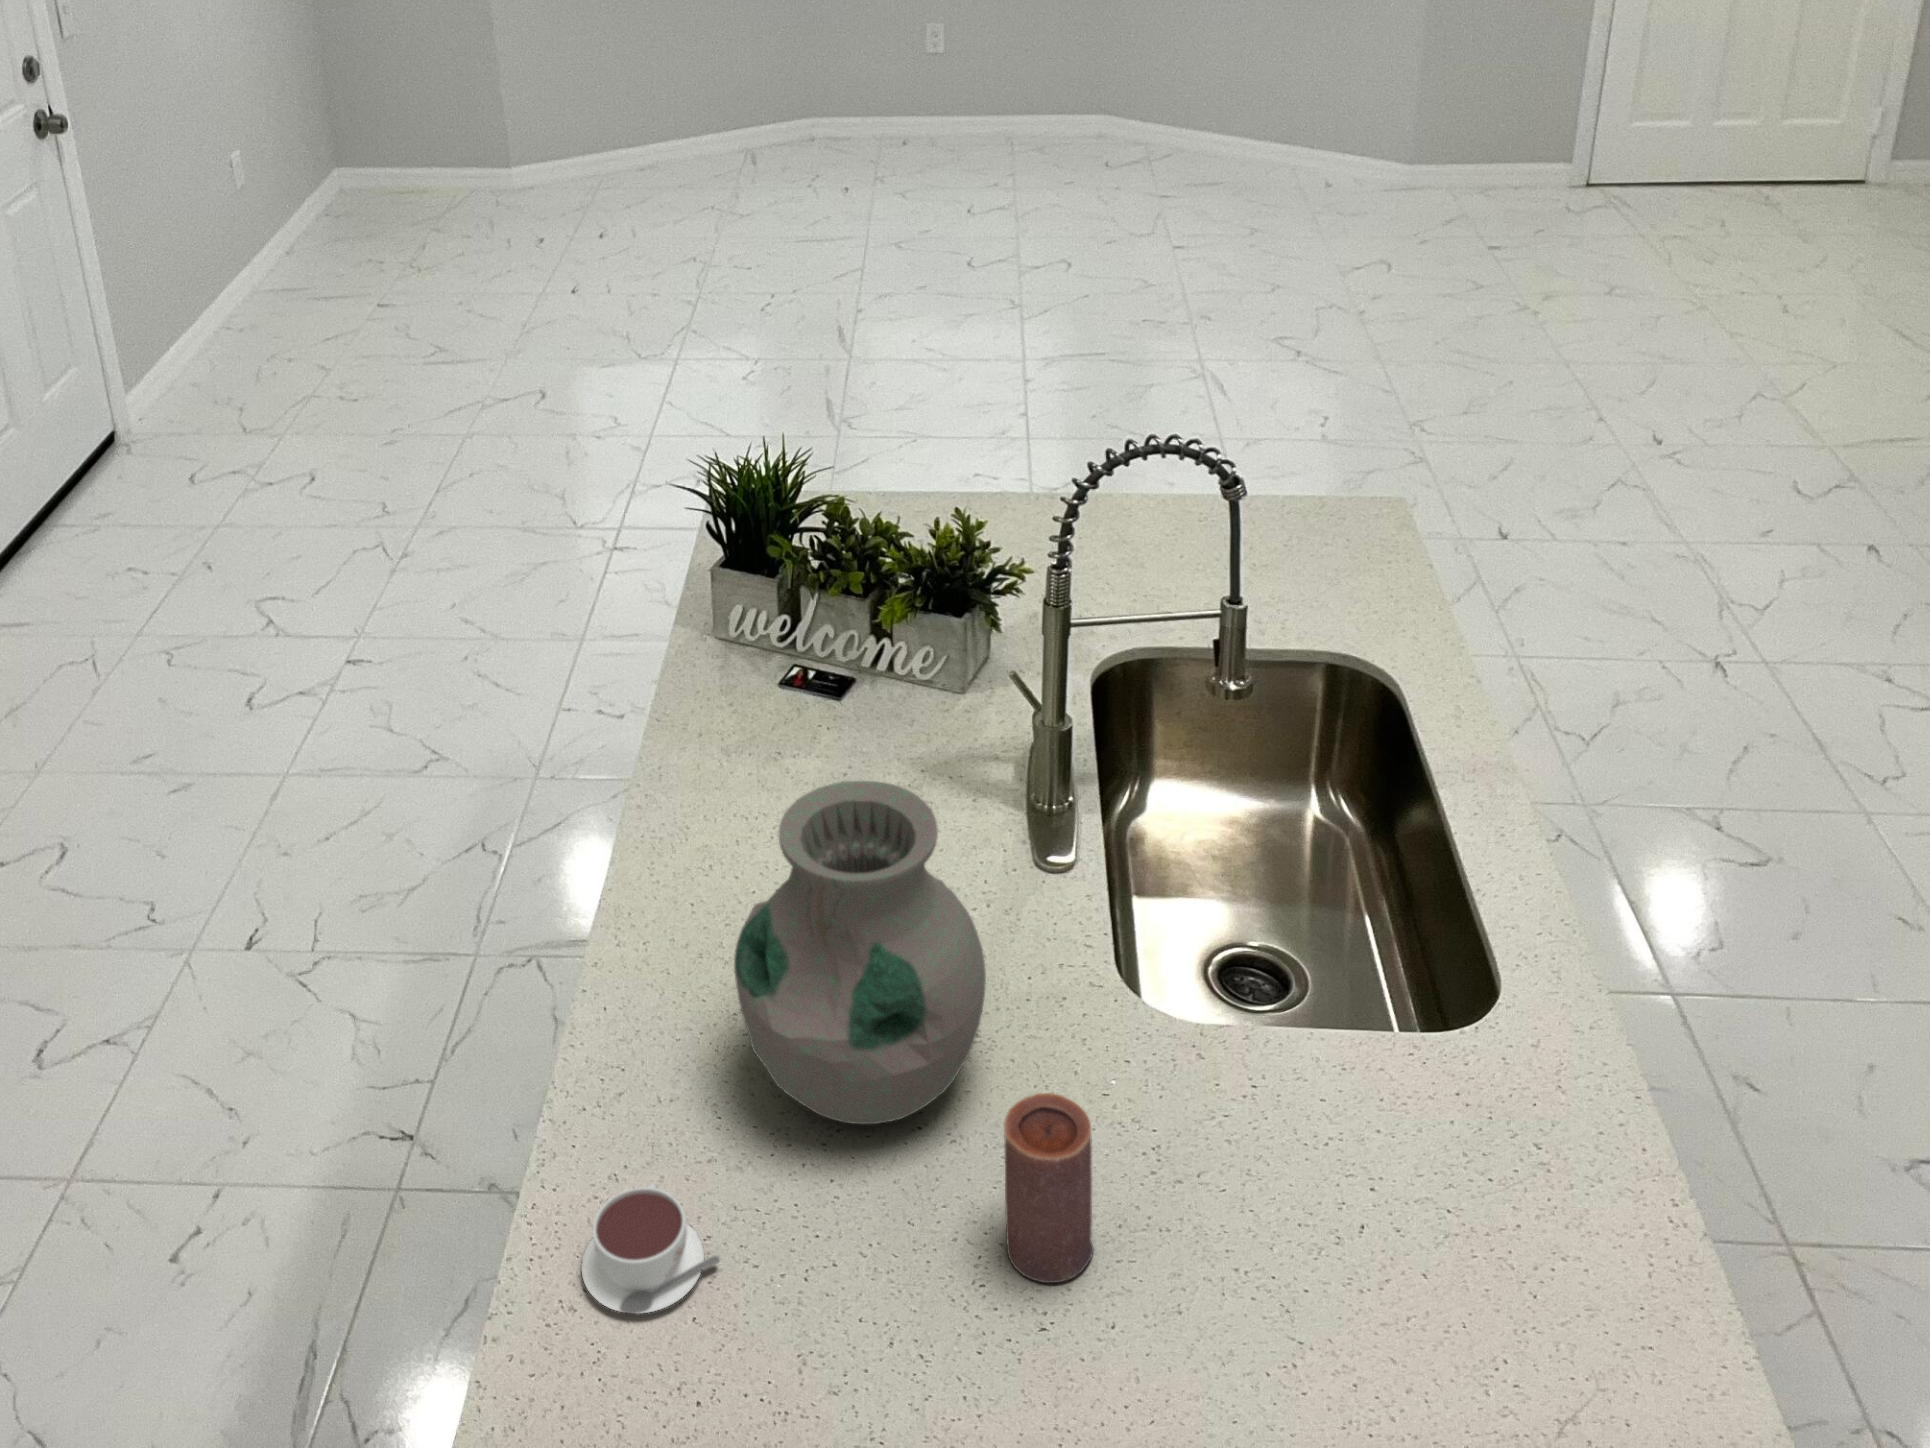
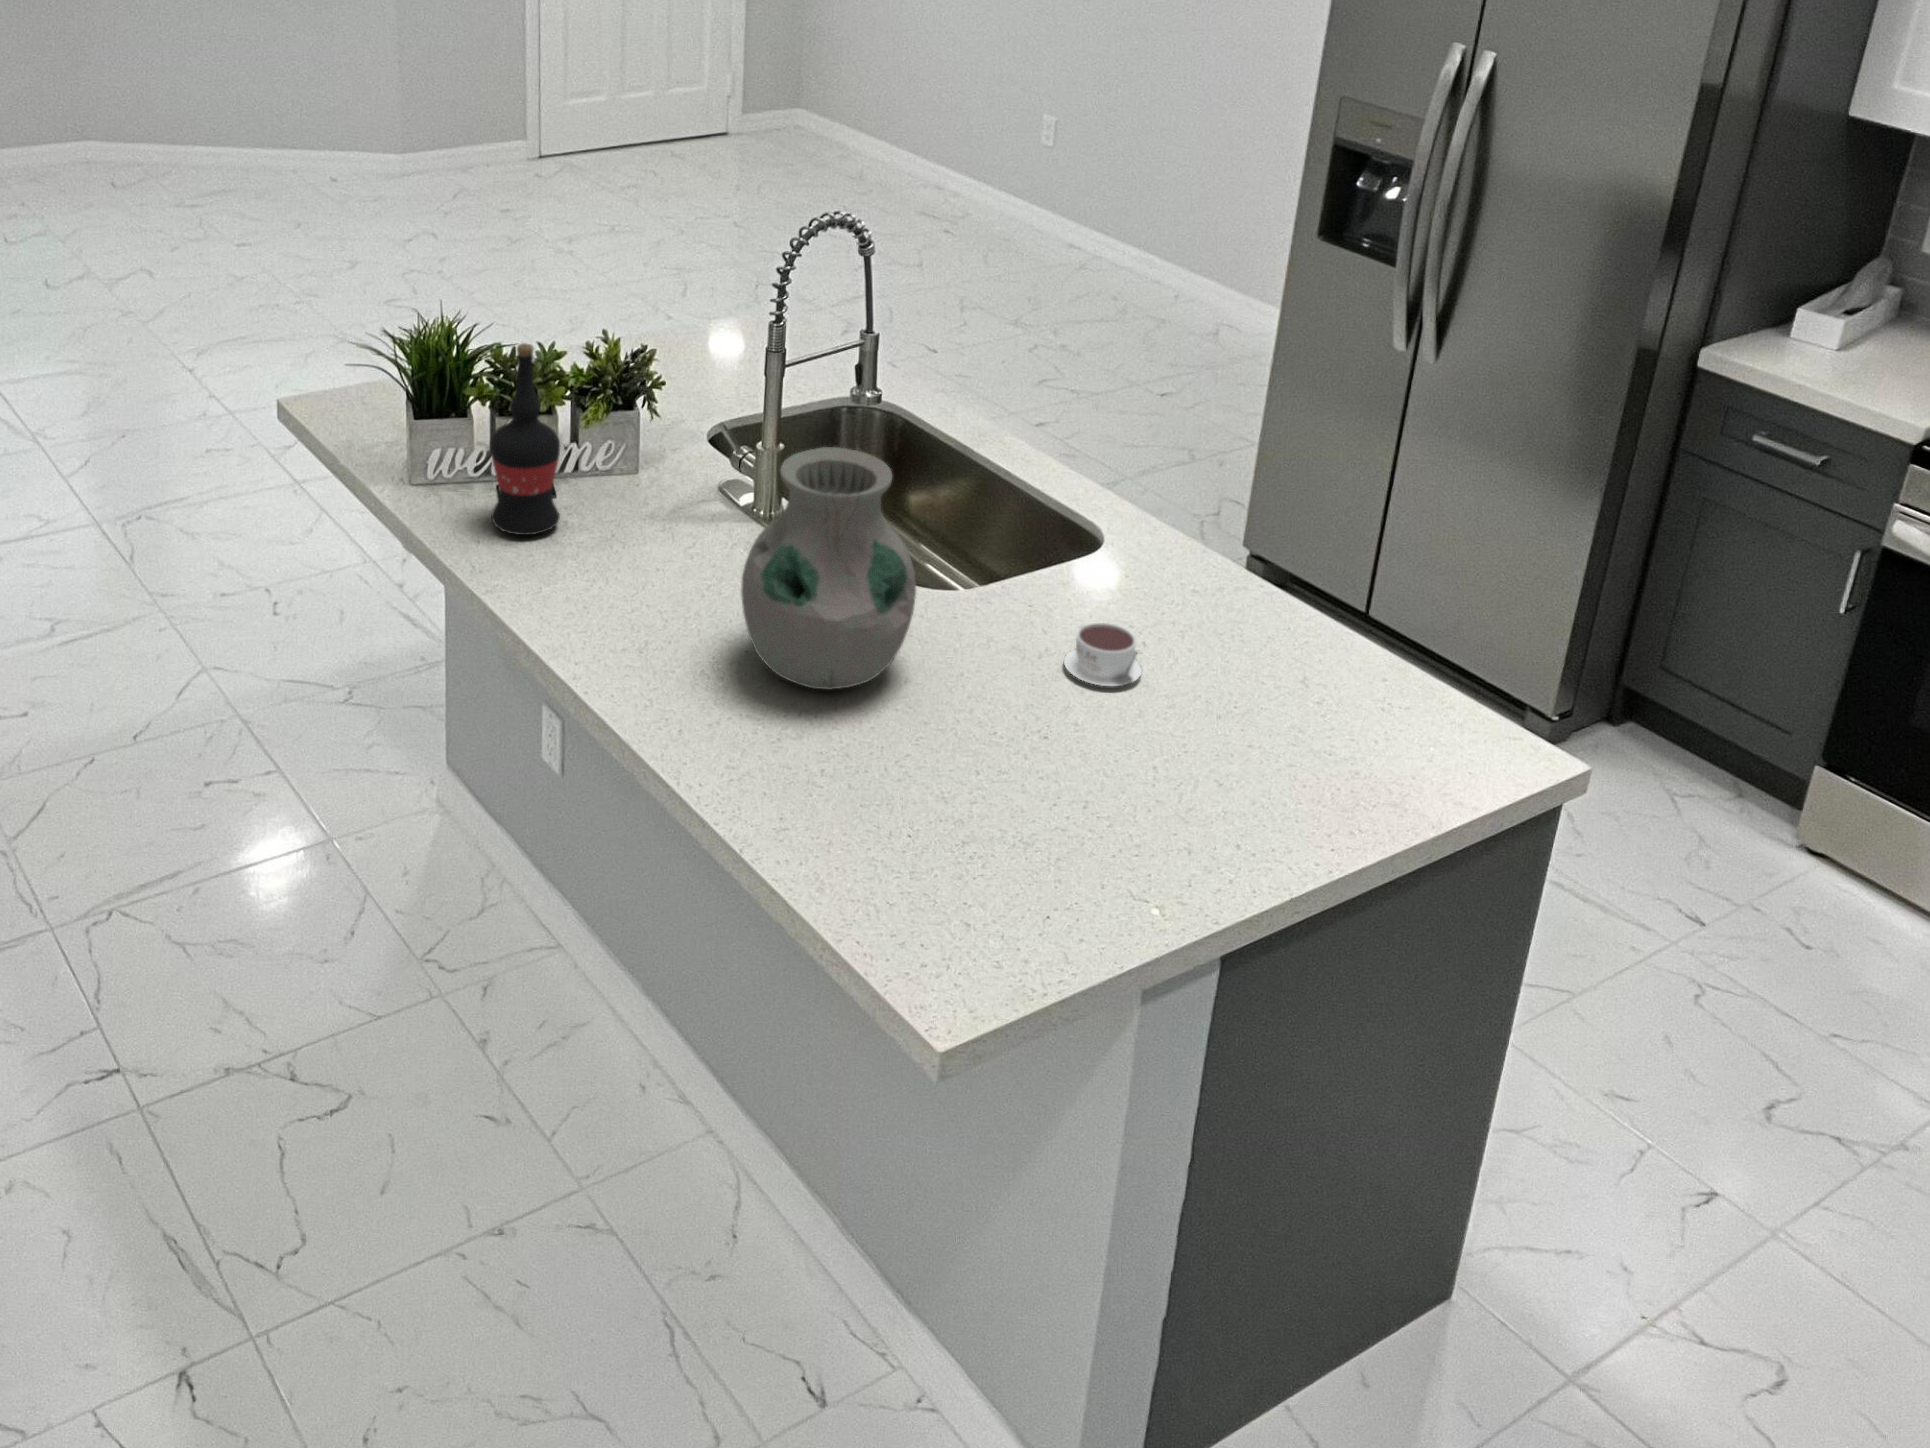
wine bottle: none [719,518,807,746] -> present [490,343,560,535]
candle: present [1004,1093,1094,1283] -> none [987,594,1053,718]
coffee cup: present [581,1182,719,1314] -> present [1064,623,1142,686]

